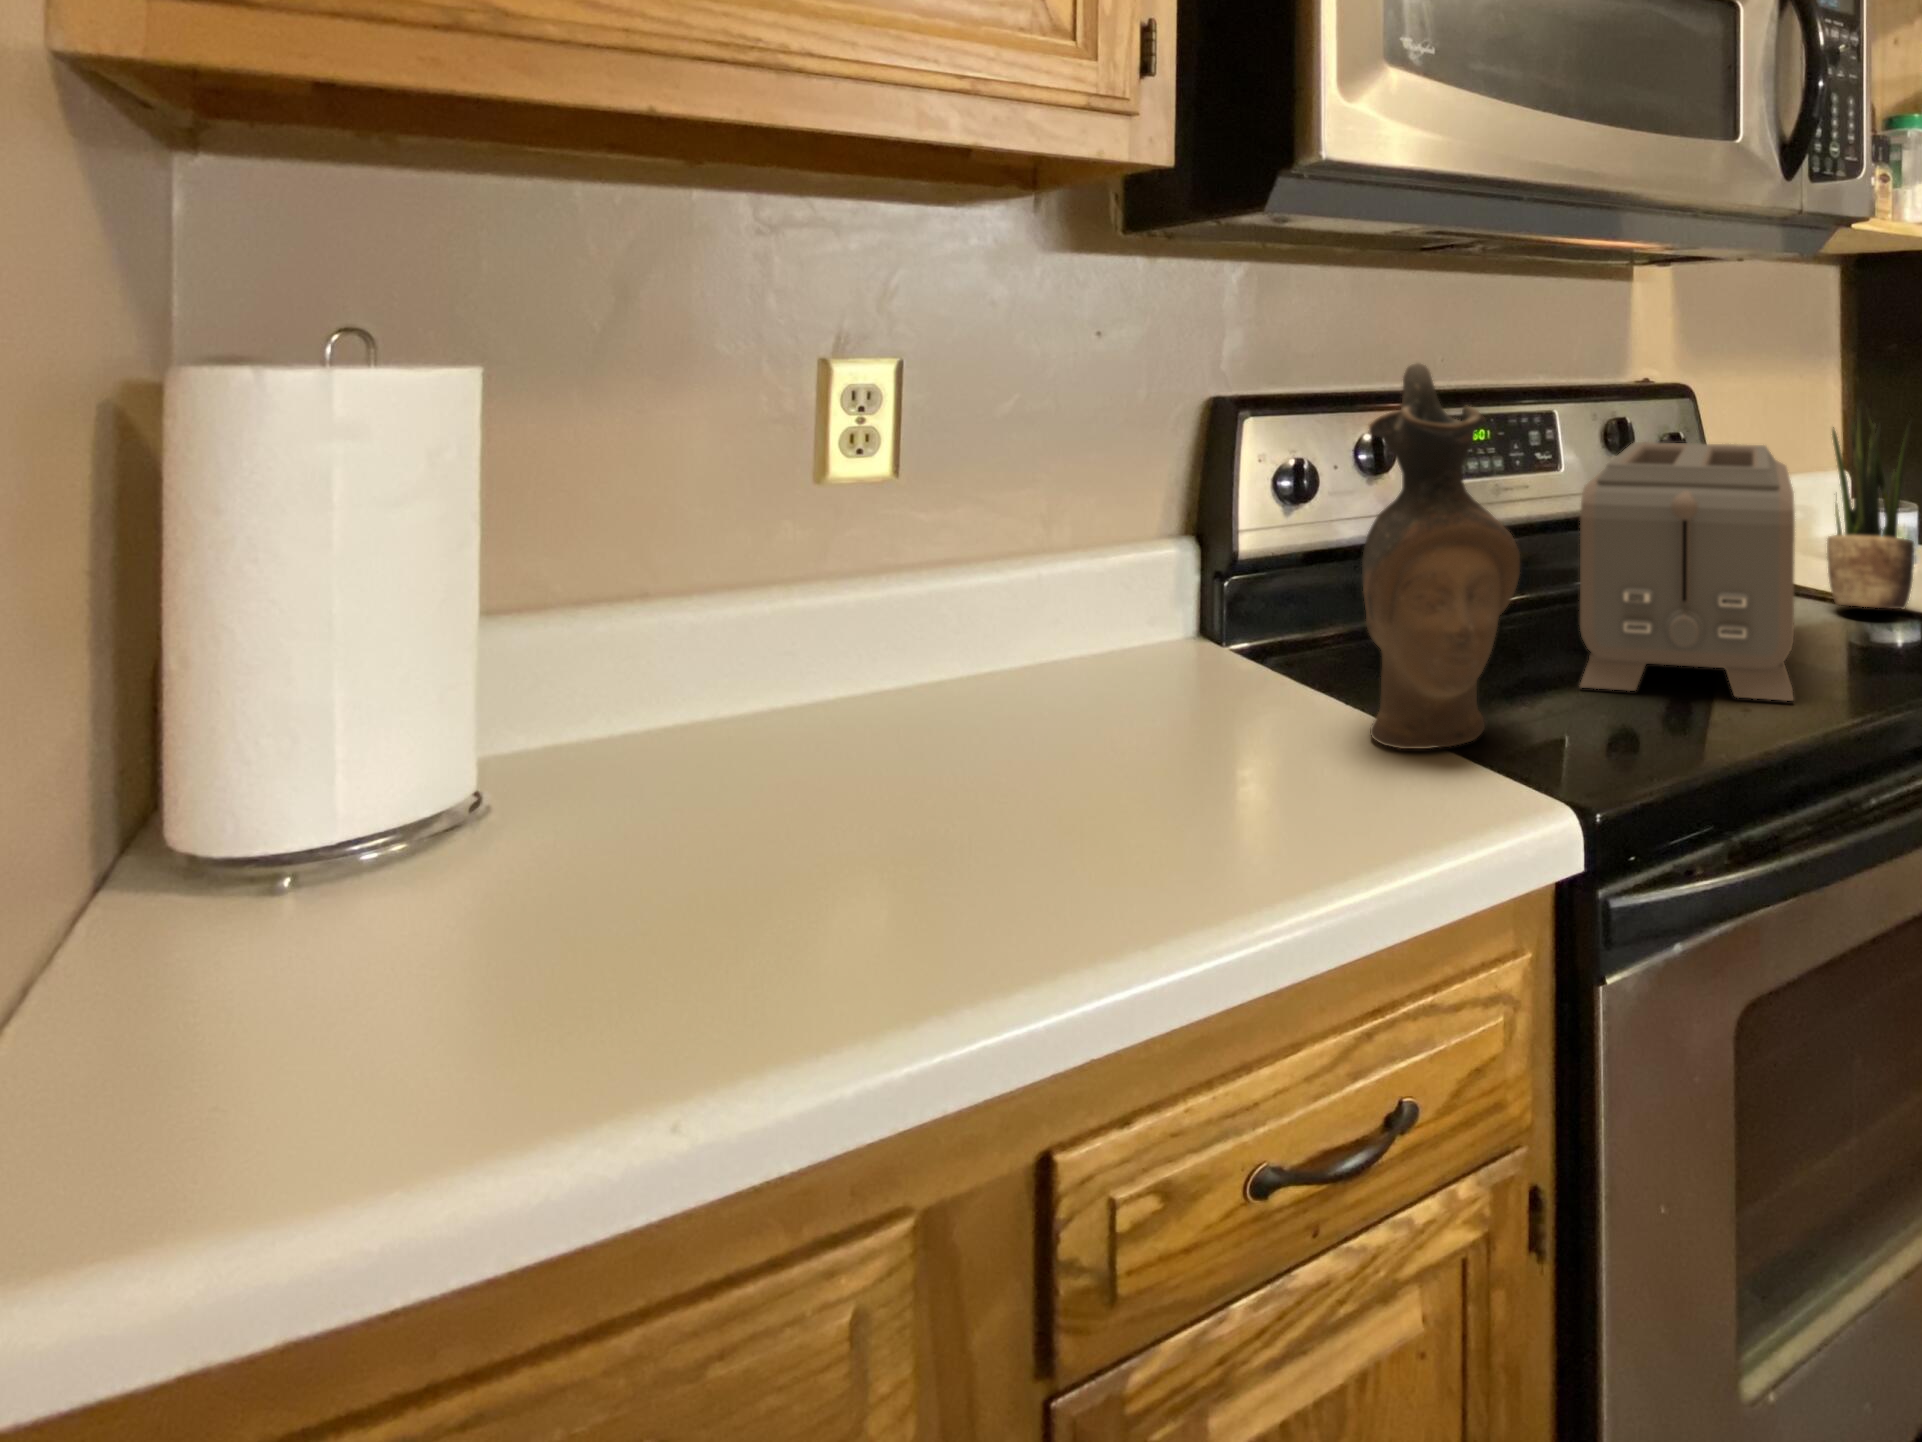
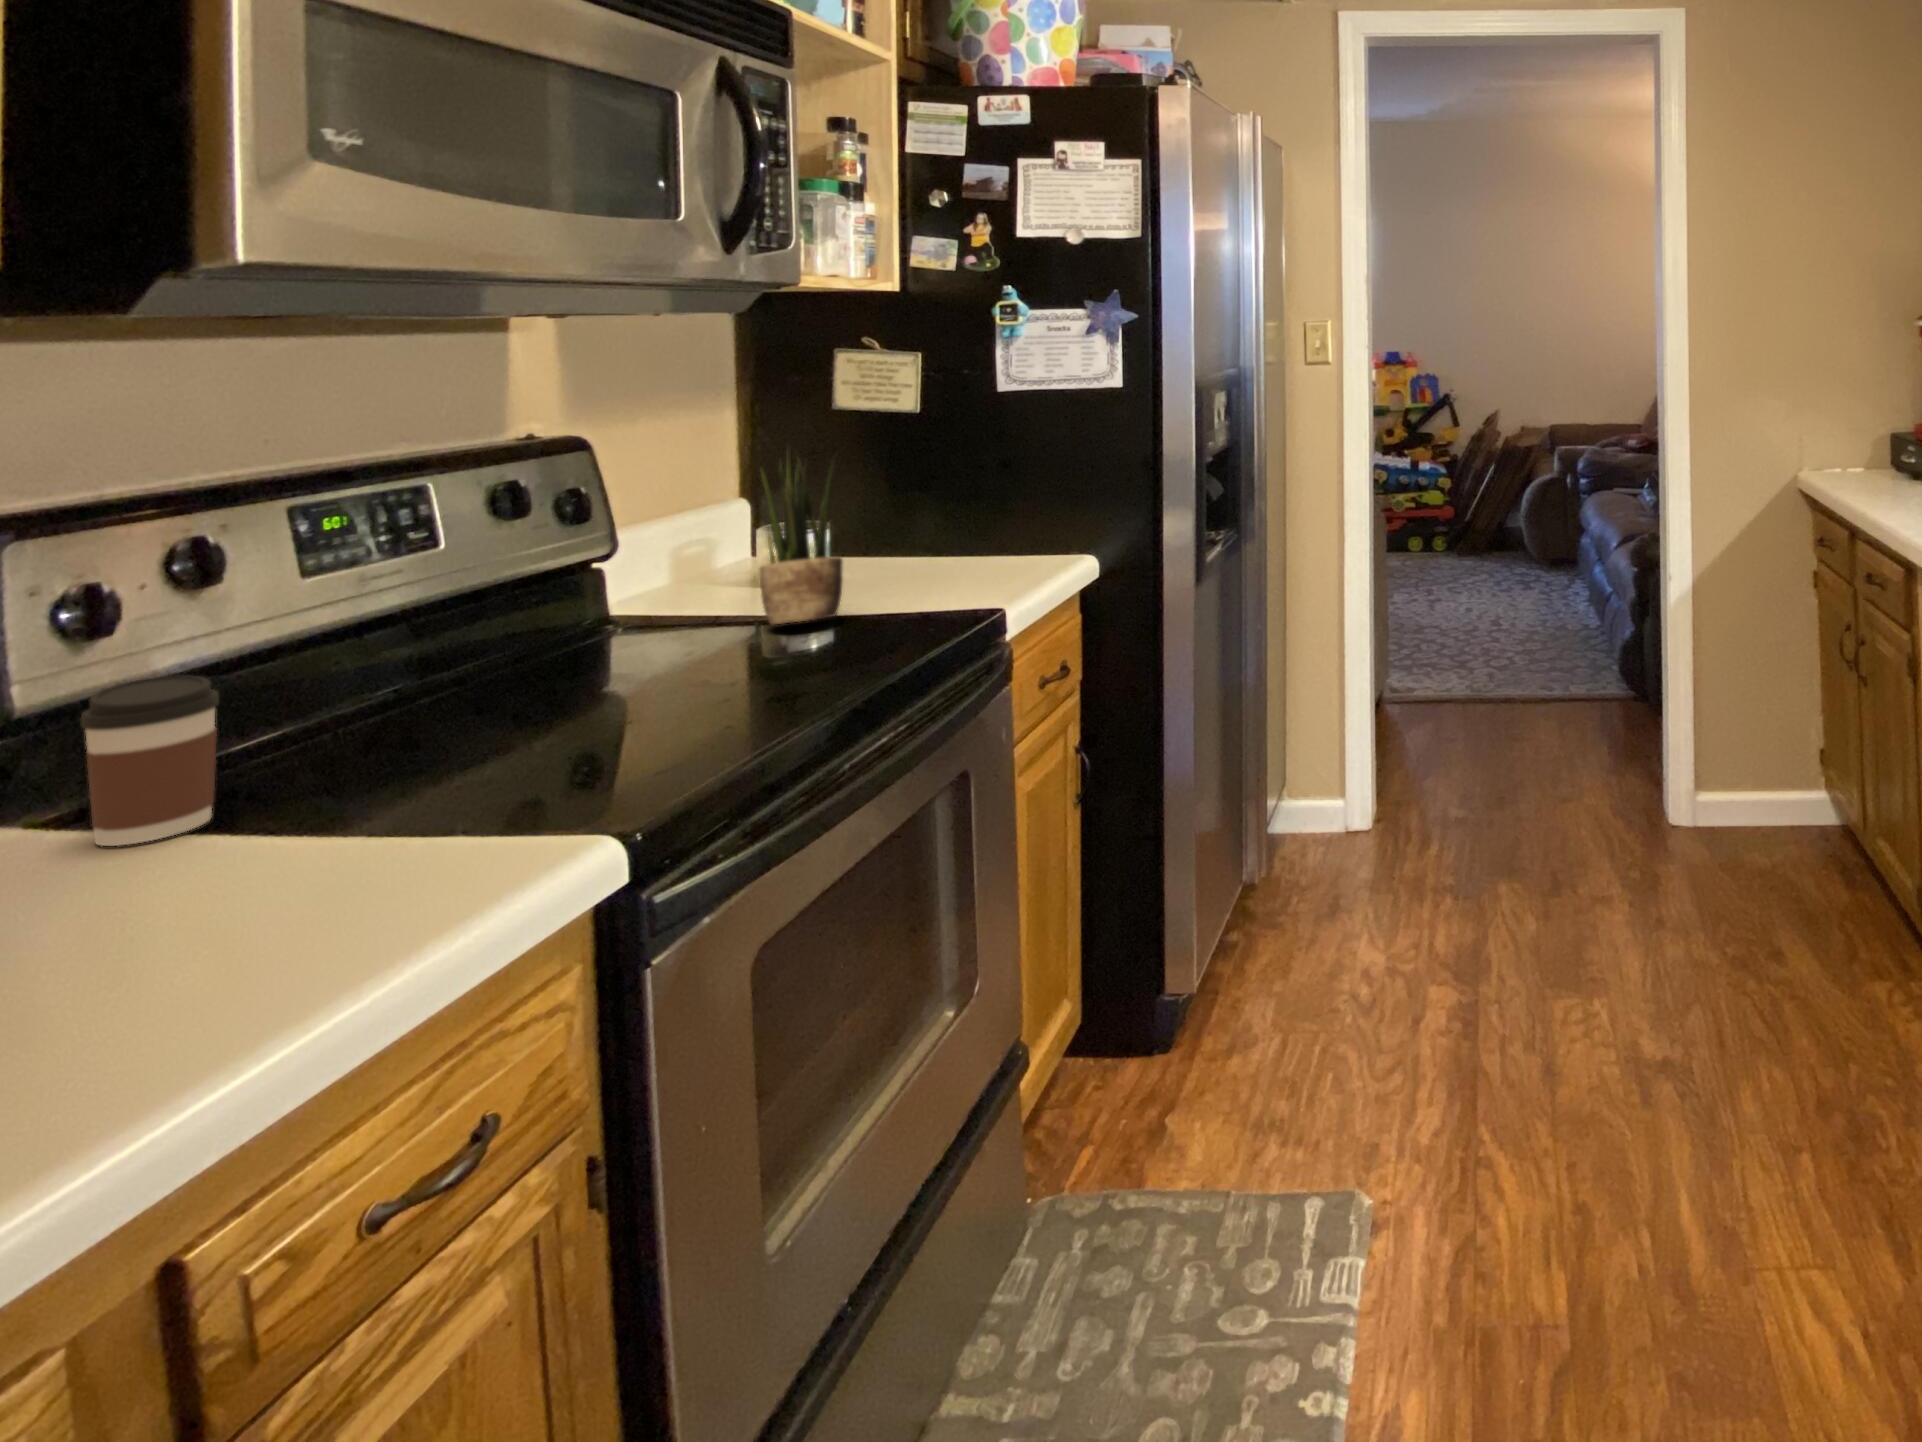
ceramic pitcher: present [1362,363,1520,749] -> none [305,466,511,852]
toaster: present [1580,442,1795,701] -> none [532,494,769,750]
coffee cup: none [1261,543,1345,686] -> present [81,675,219,846]

